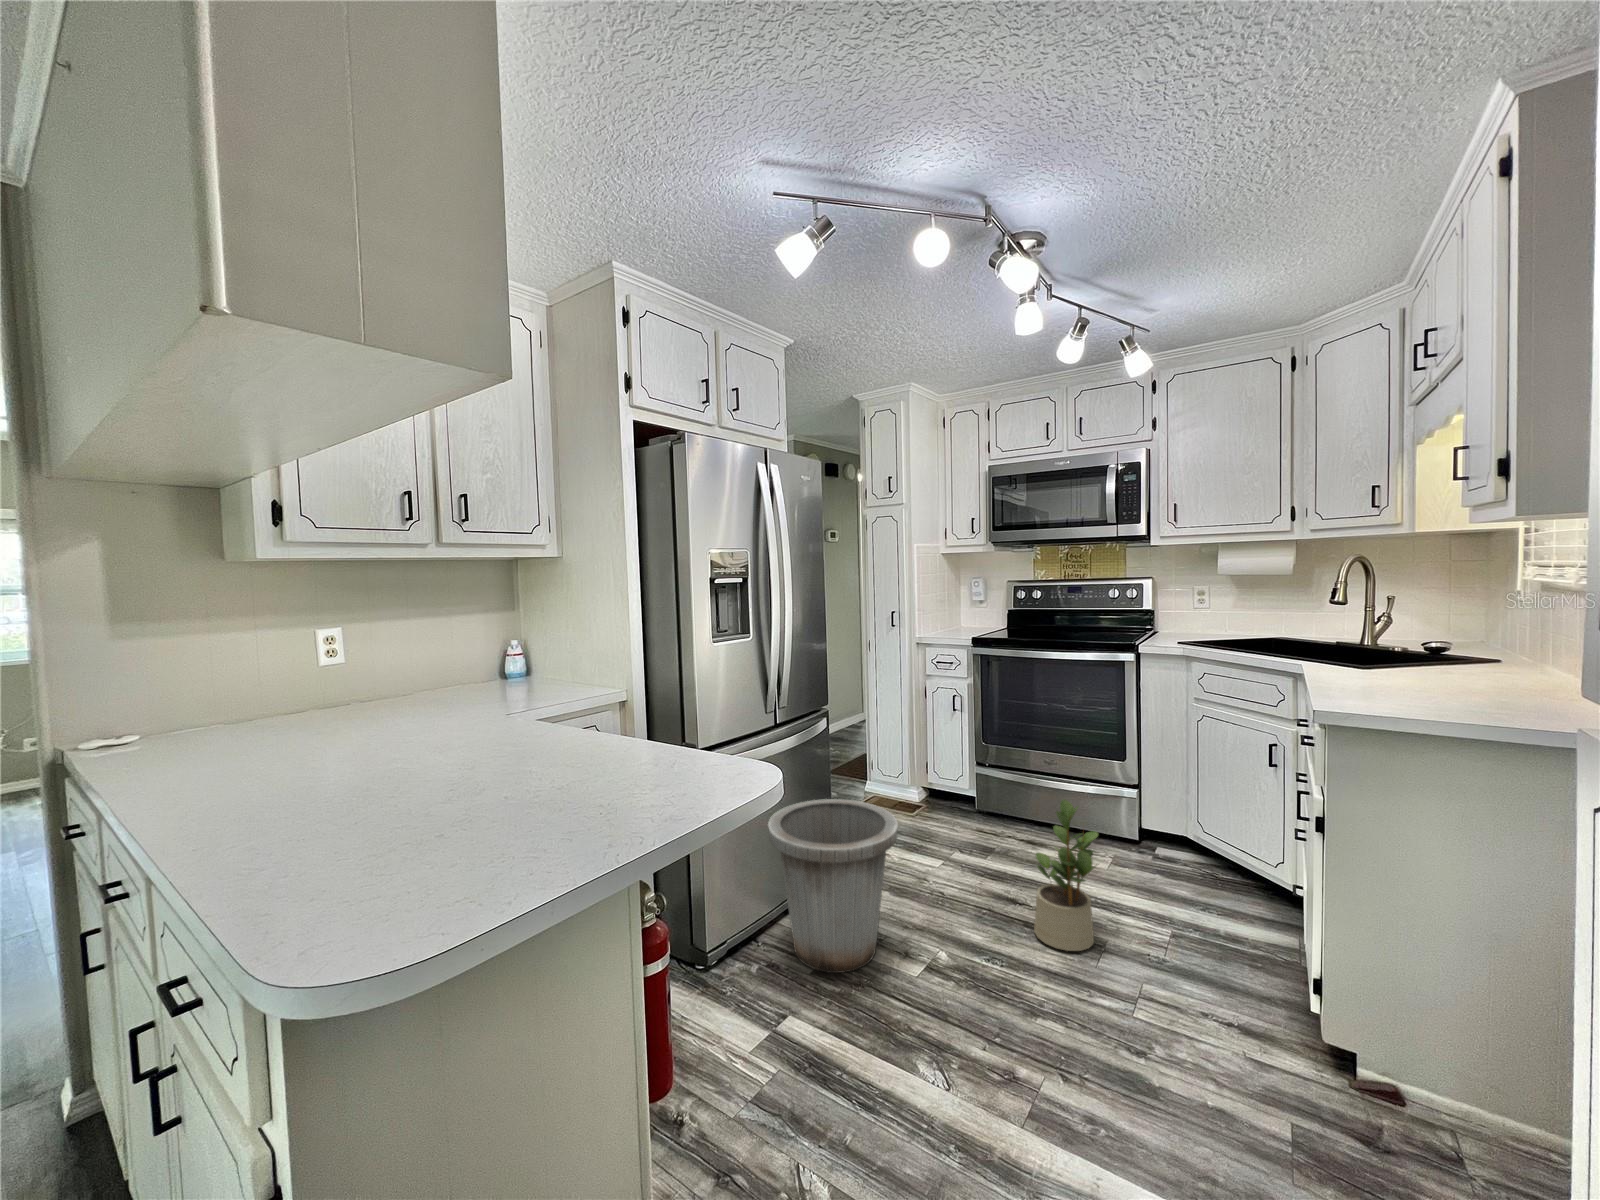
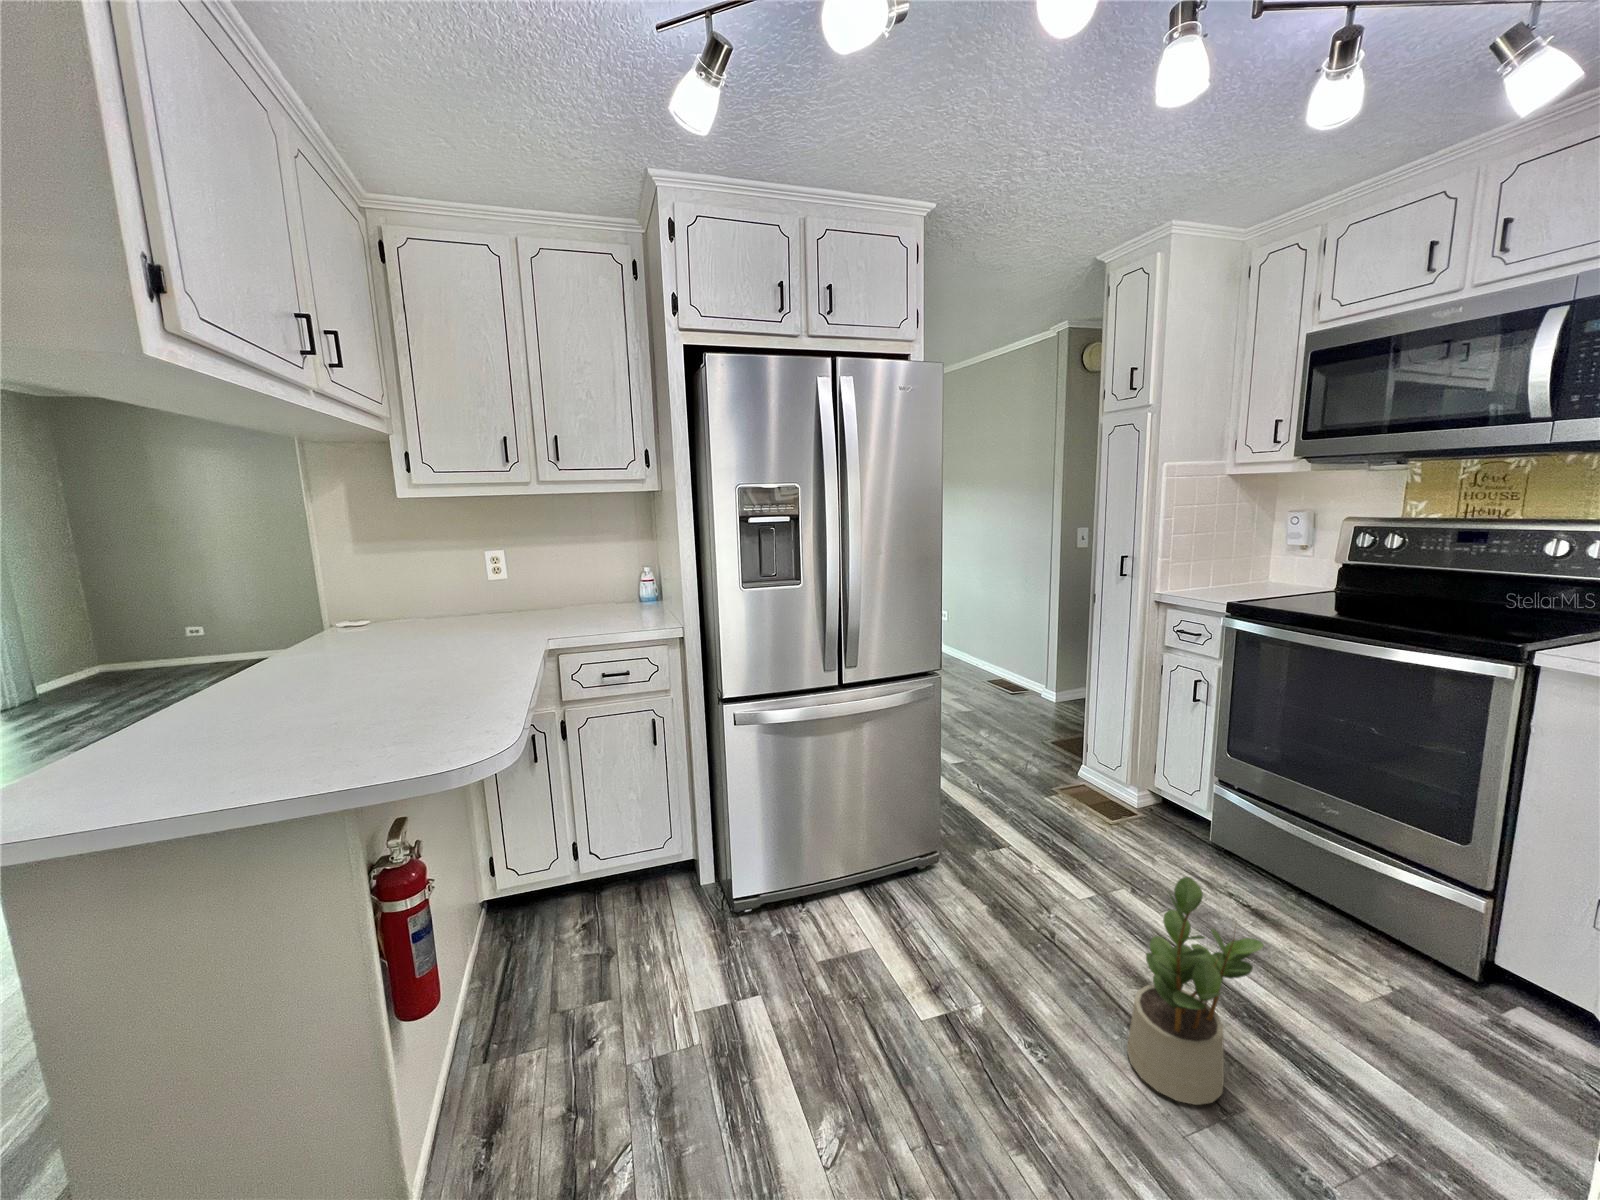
trash can: present [768,799,898,973] -> none [792,777,943,980]

